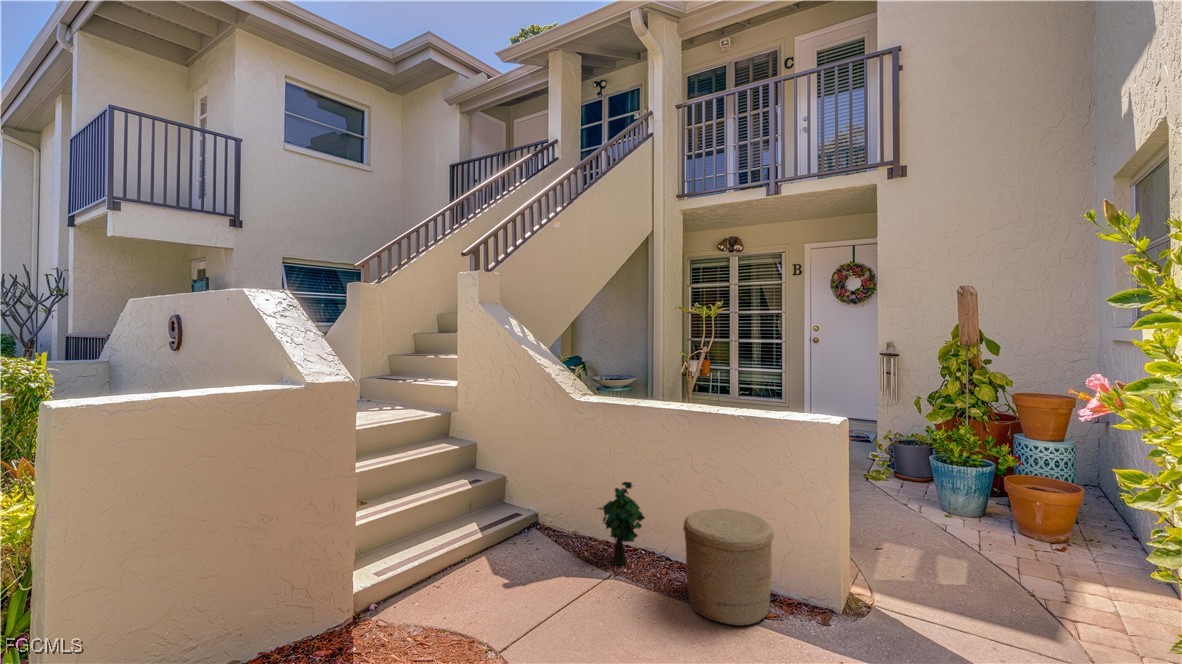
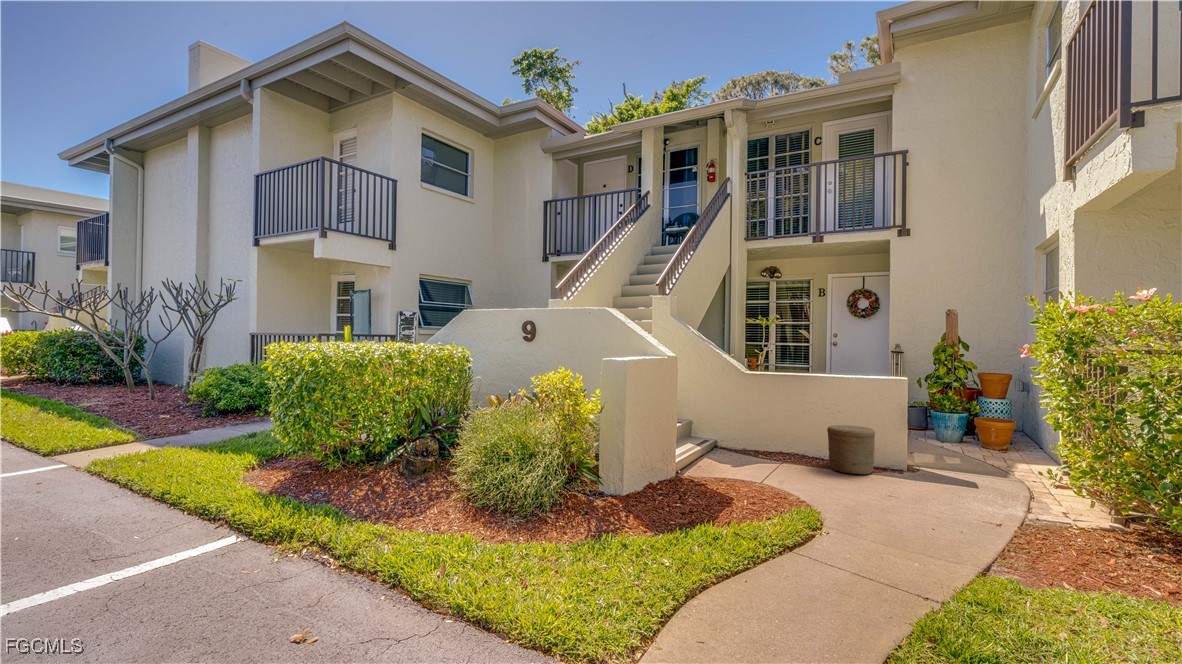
decorative plant: present [598,482,645,565] -> none [766,415,795,461]

